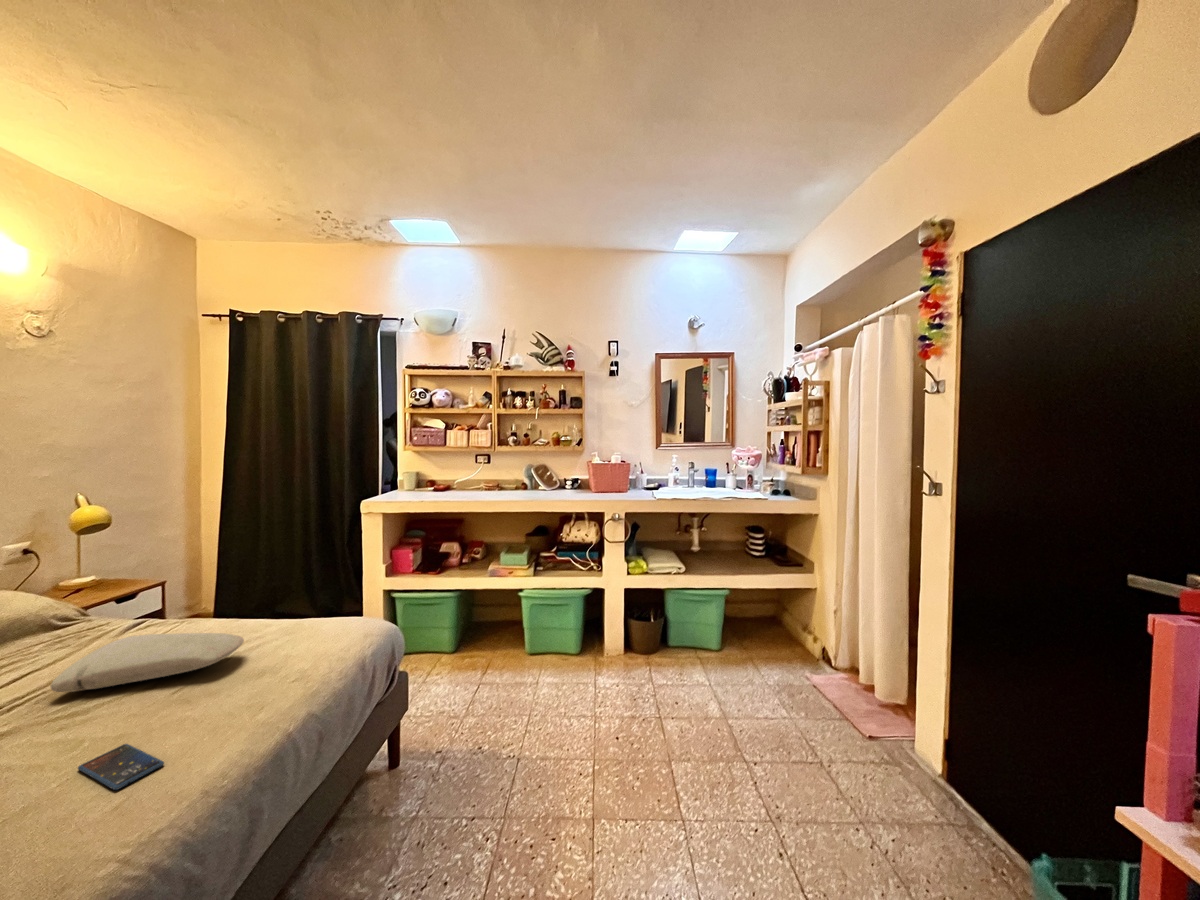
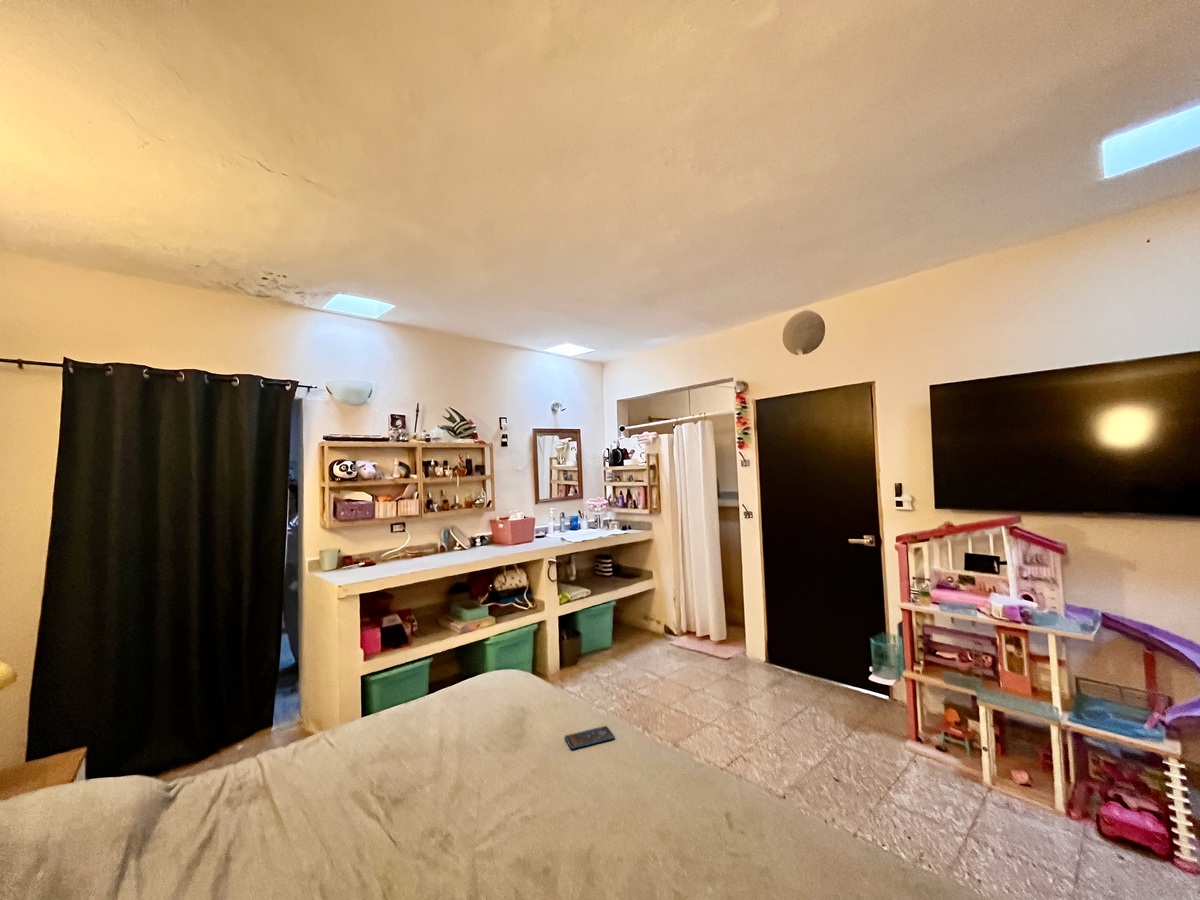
pillow: present [51,633,244,692] -> none [397,687,511,757]

